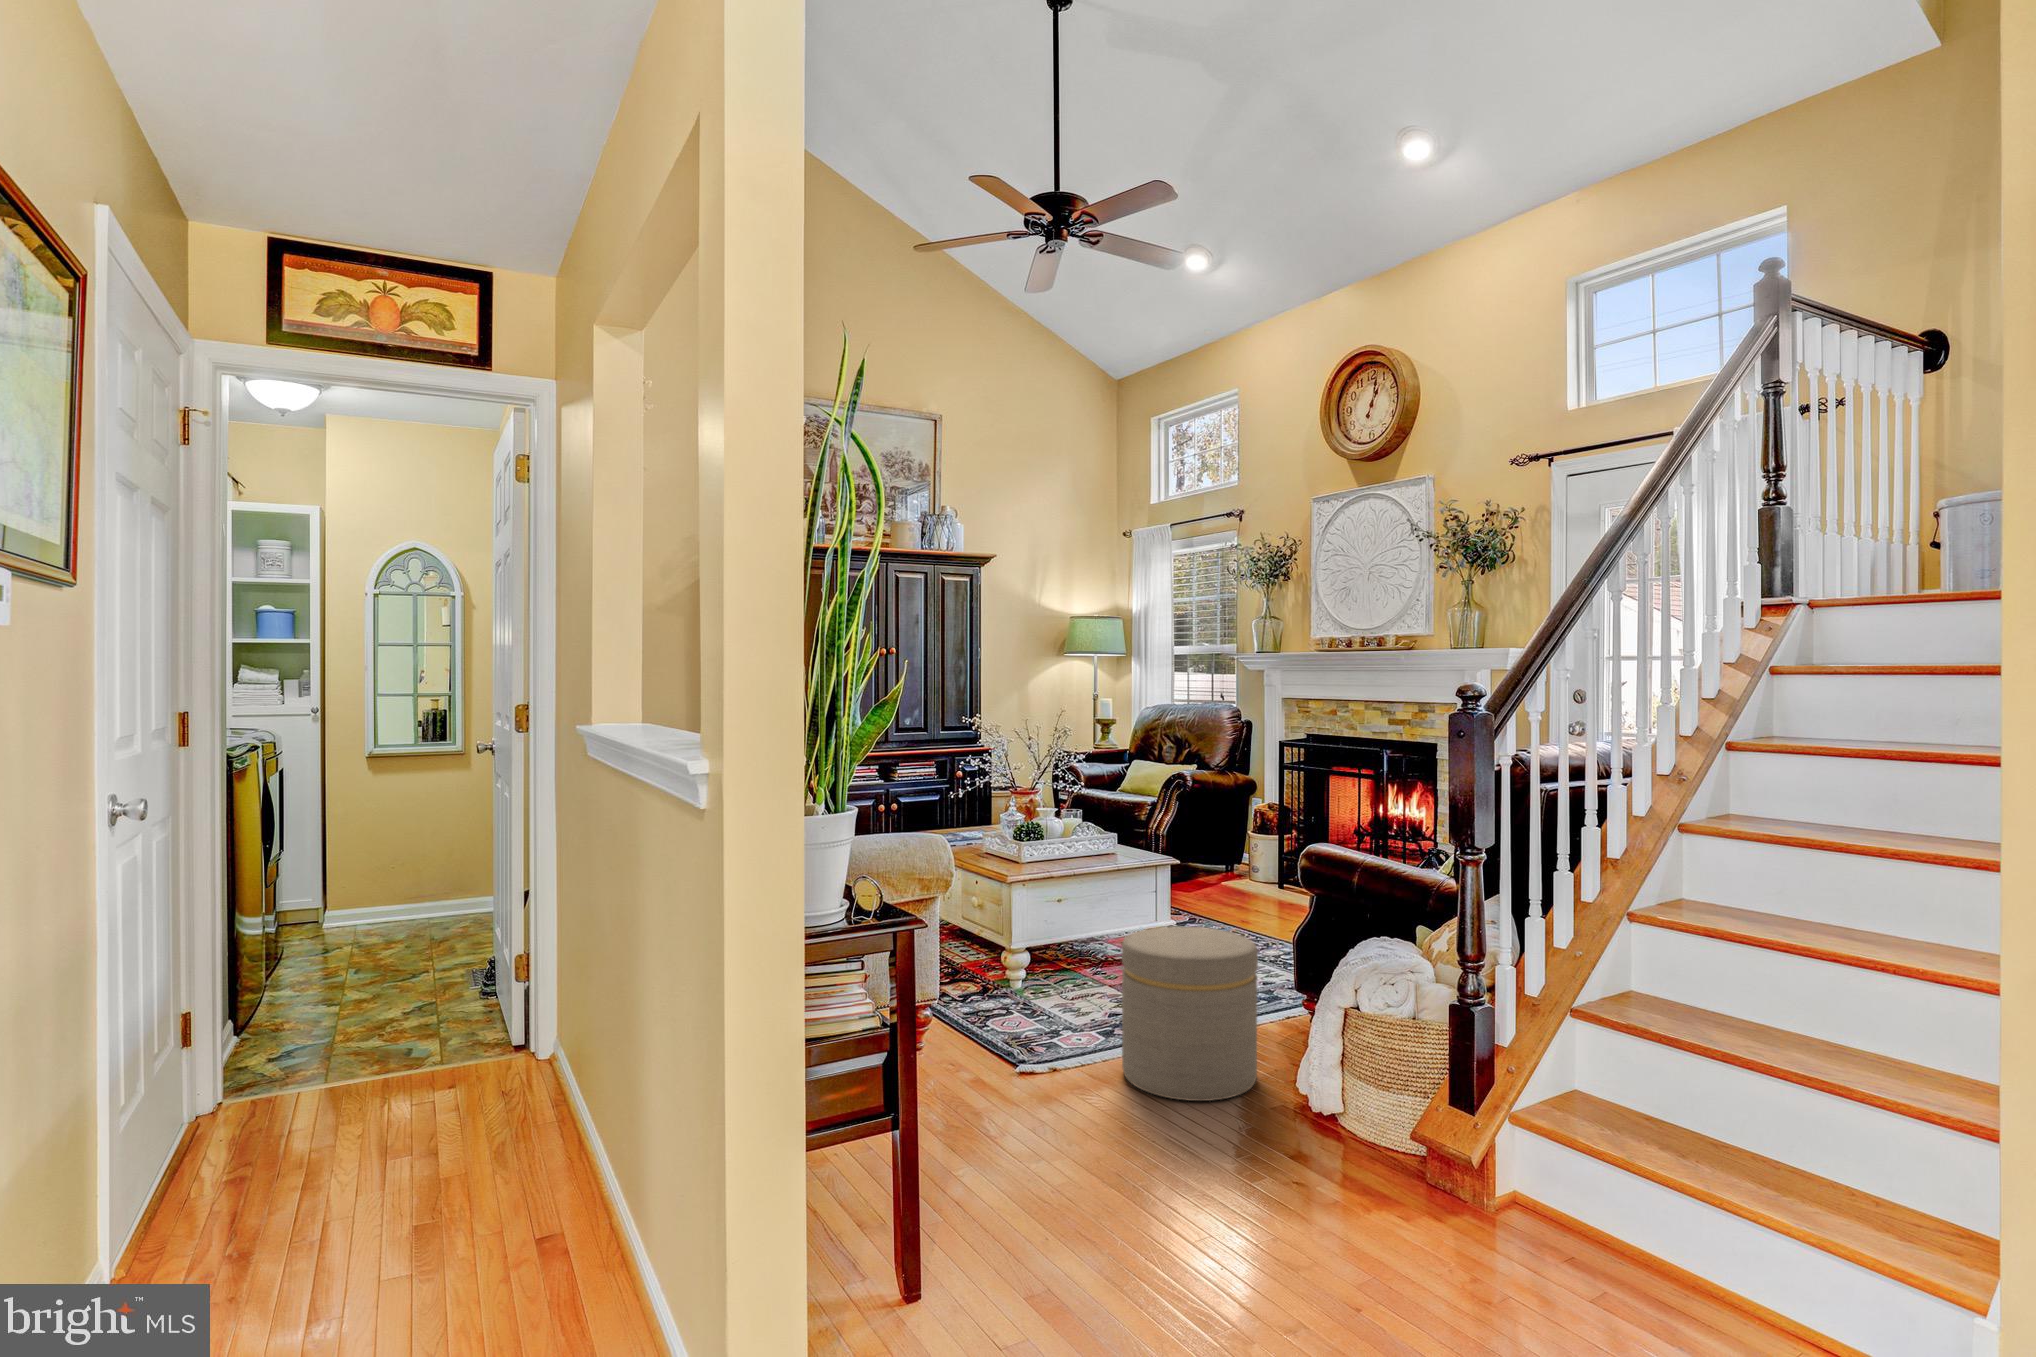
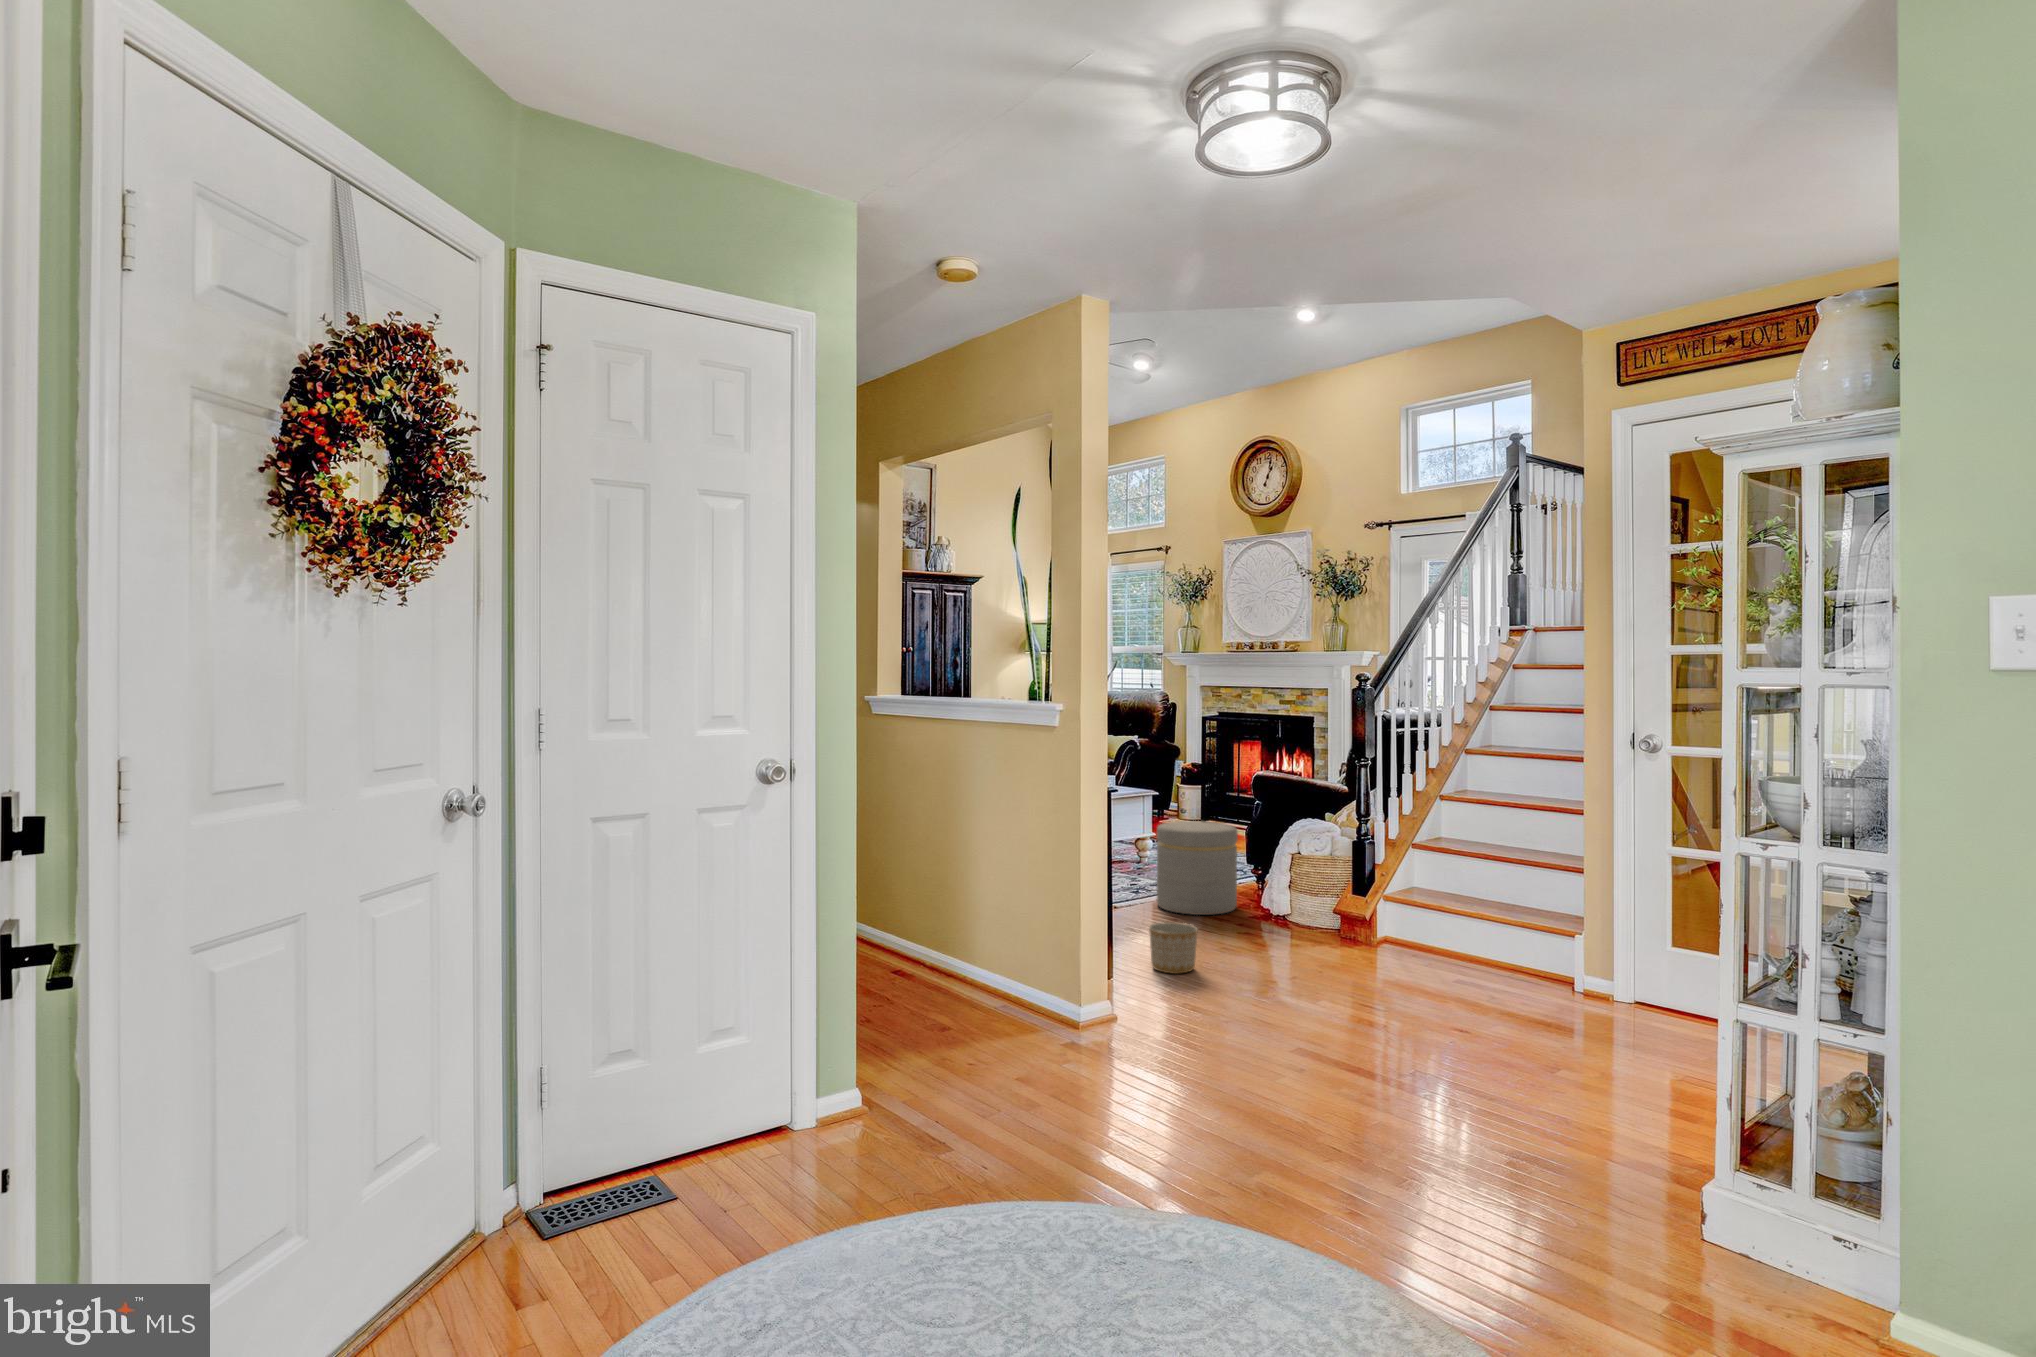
planter: none [1005,1173,1101,1298] -> present [1149,922,1198,974]

